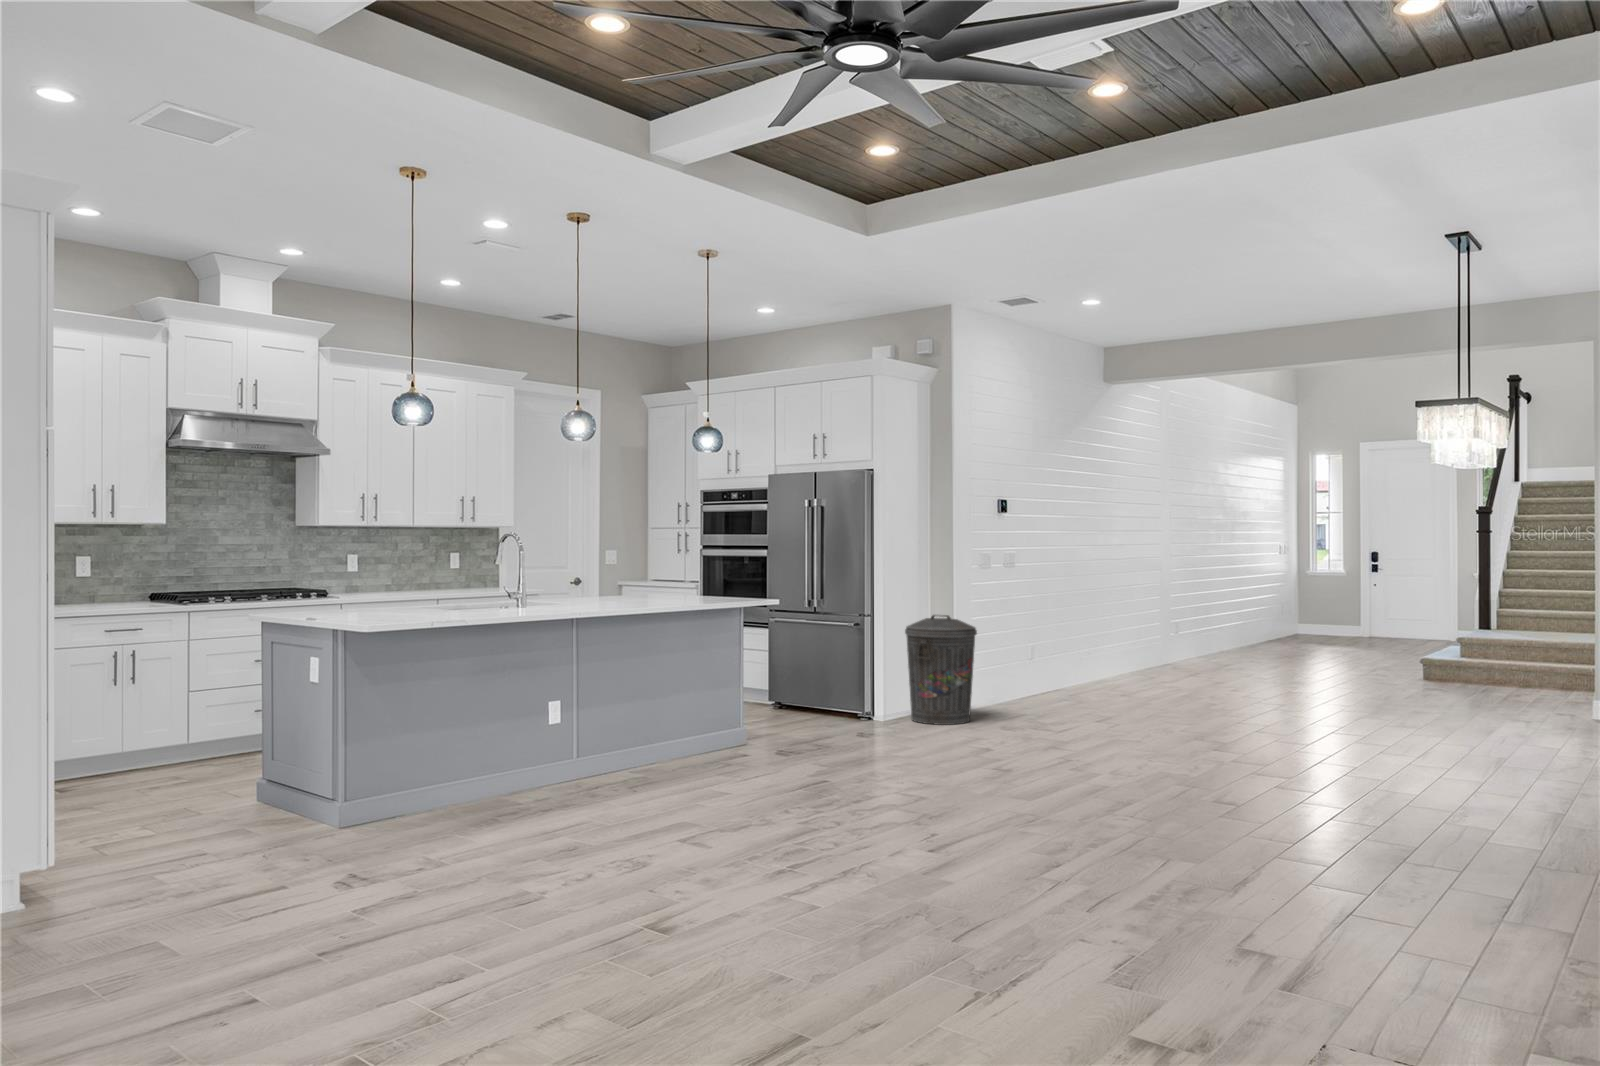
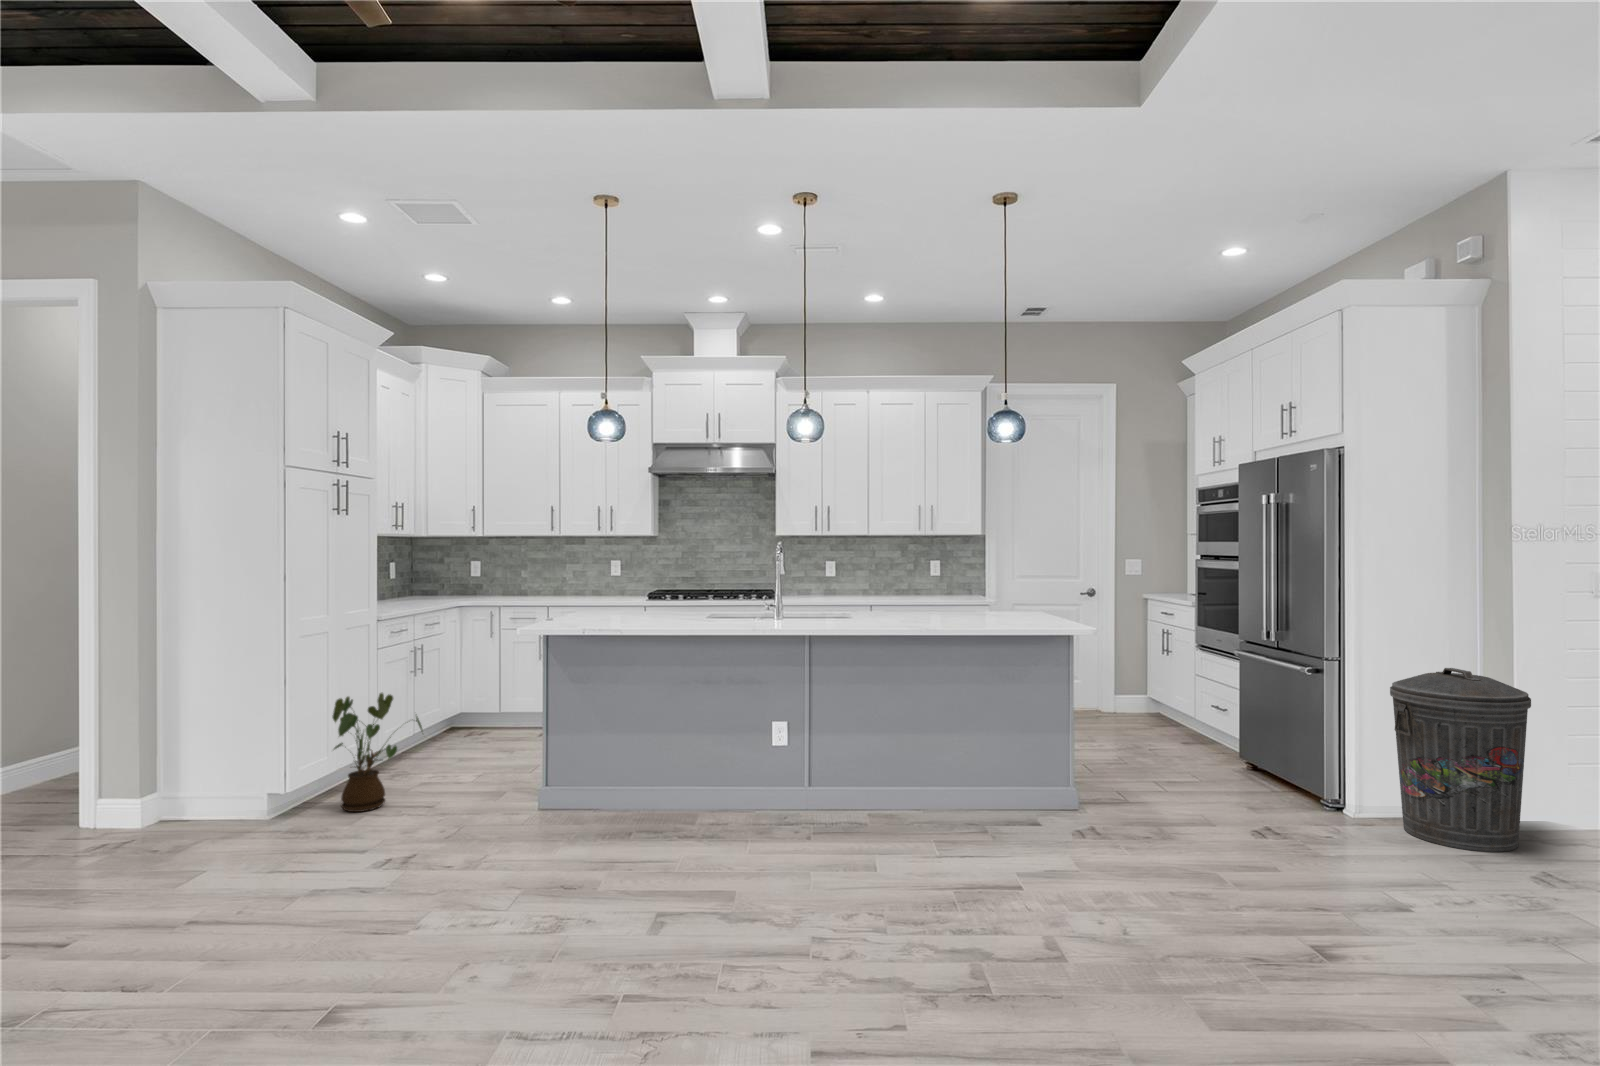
house plant: none [29,743,189,918] -> present [333,693,423,812]

